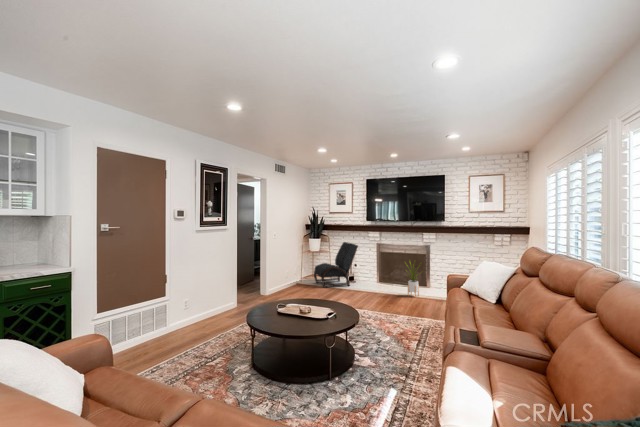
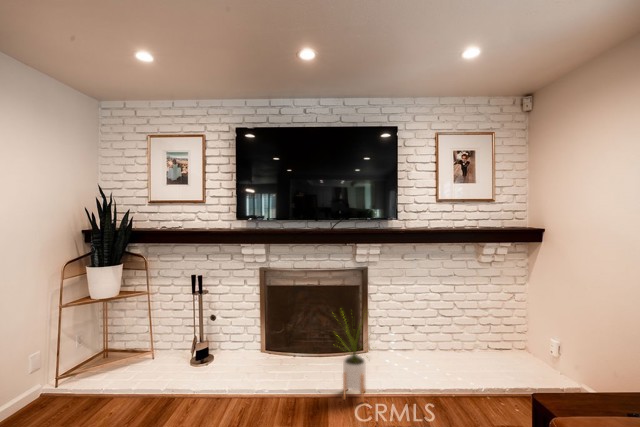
lounge chair: present [314,242,358,288] -> none [95,268,218,409]

